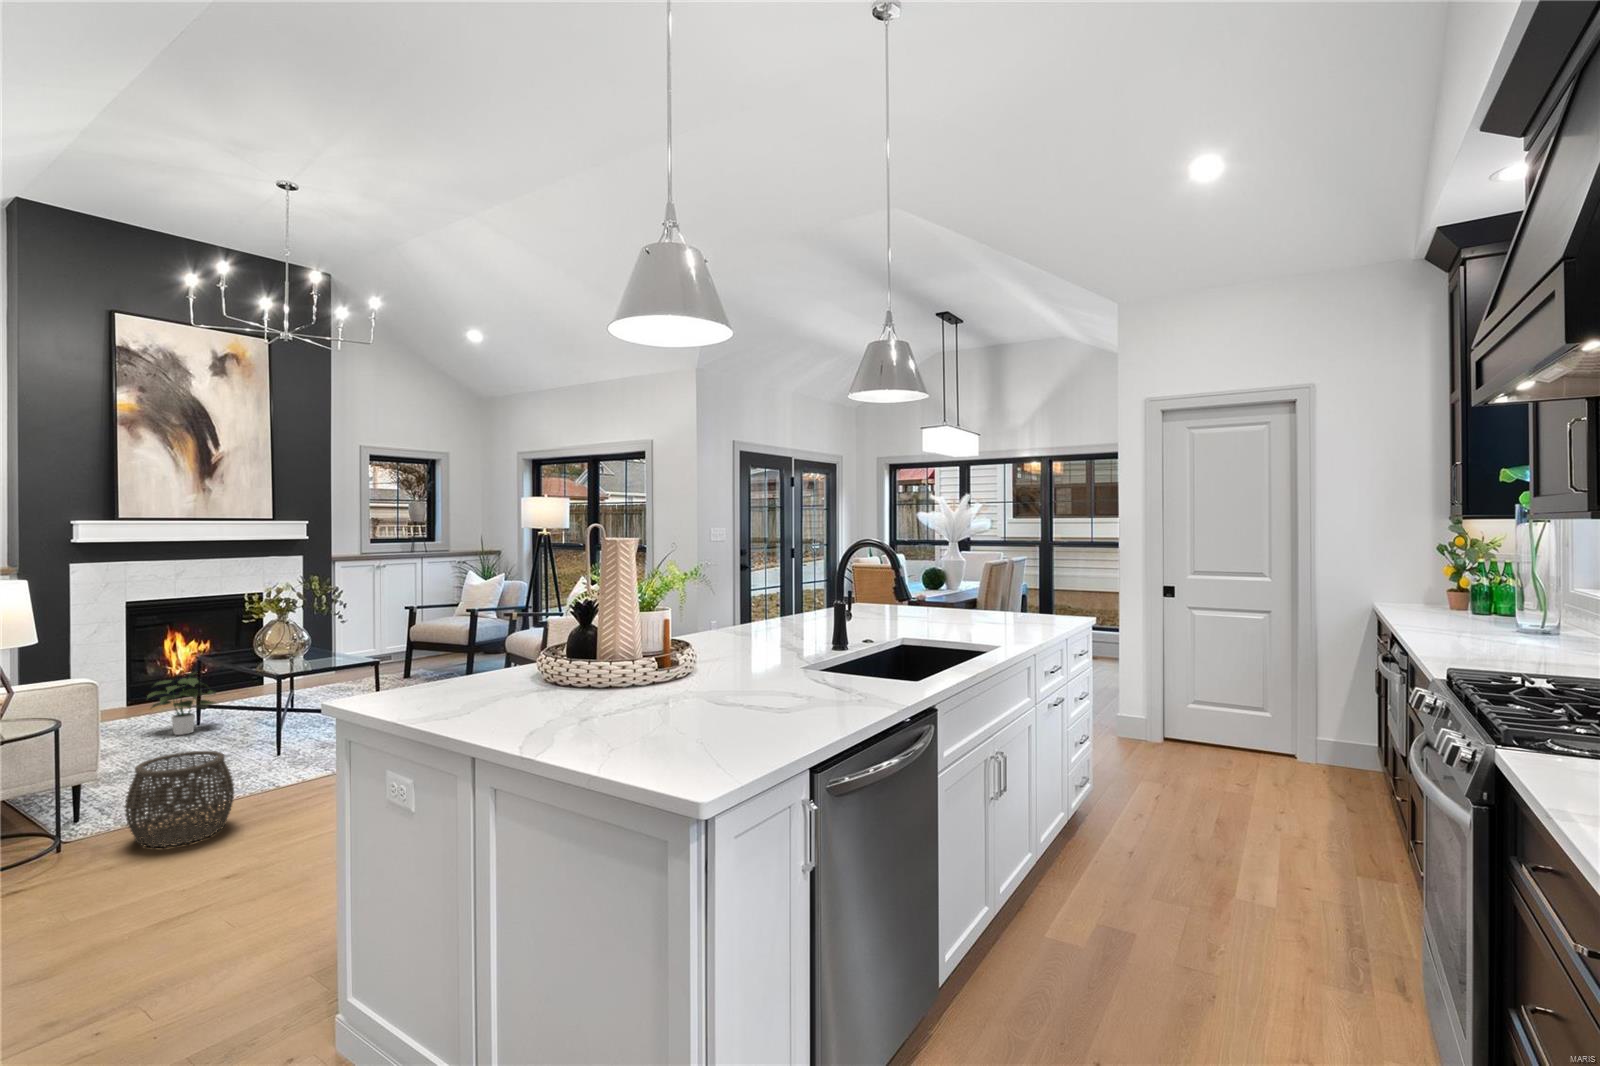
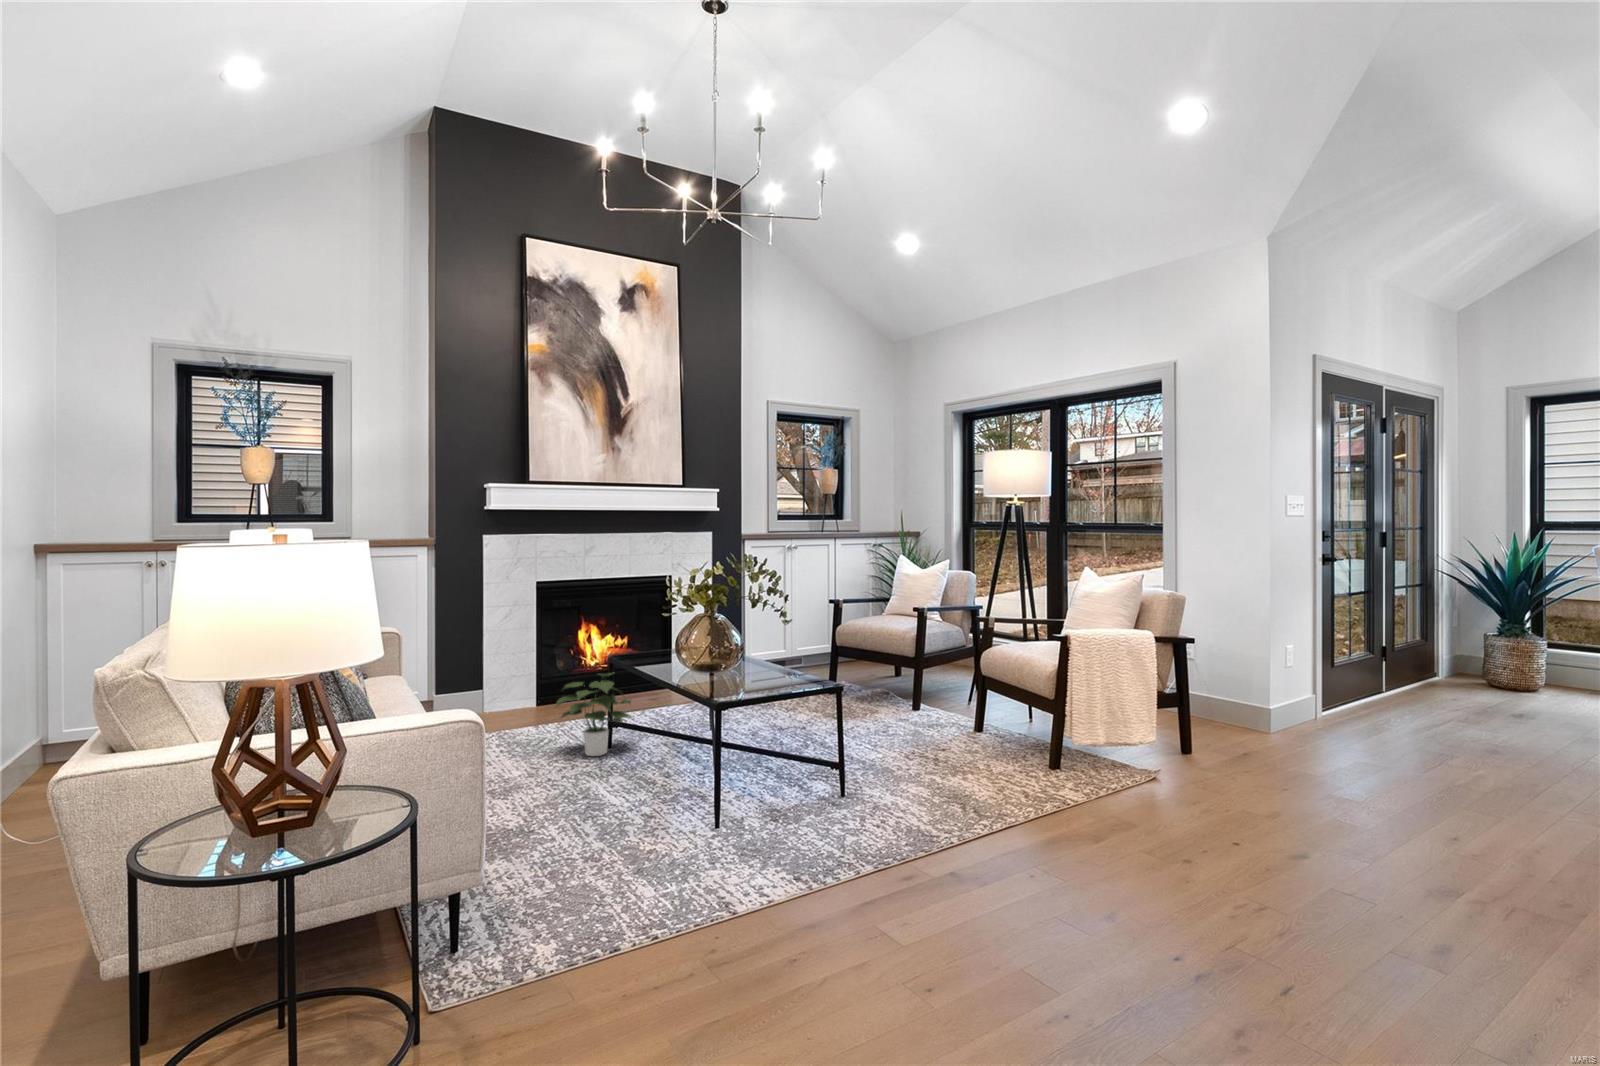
woven basket: present [125,751,234,847] -> none [506,826,672,1021]

